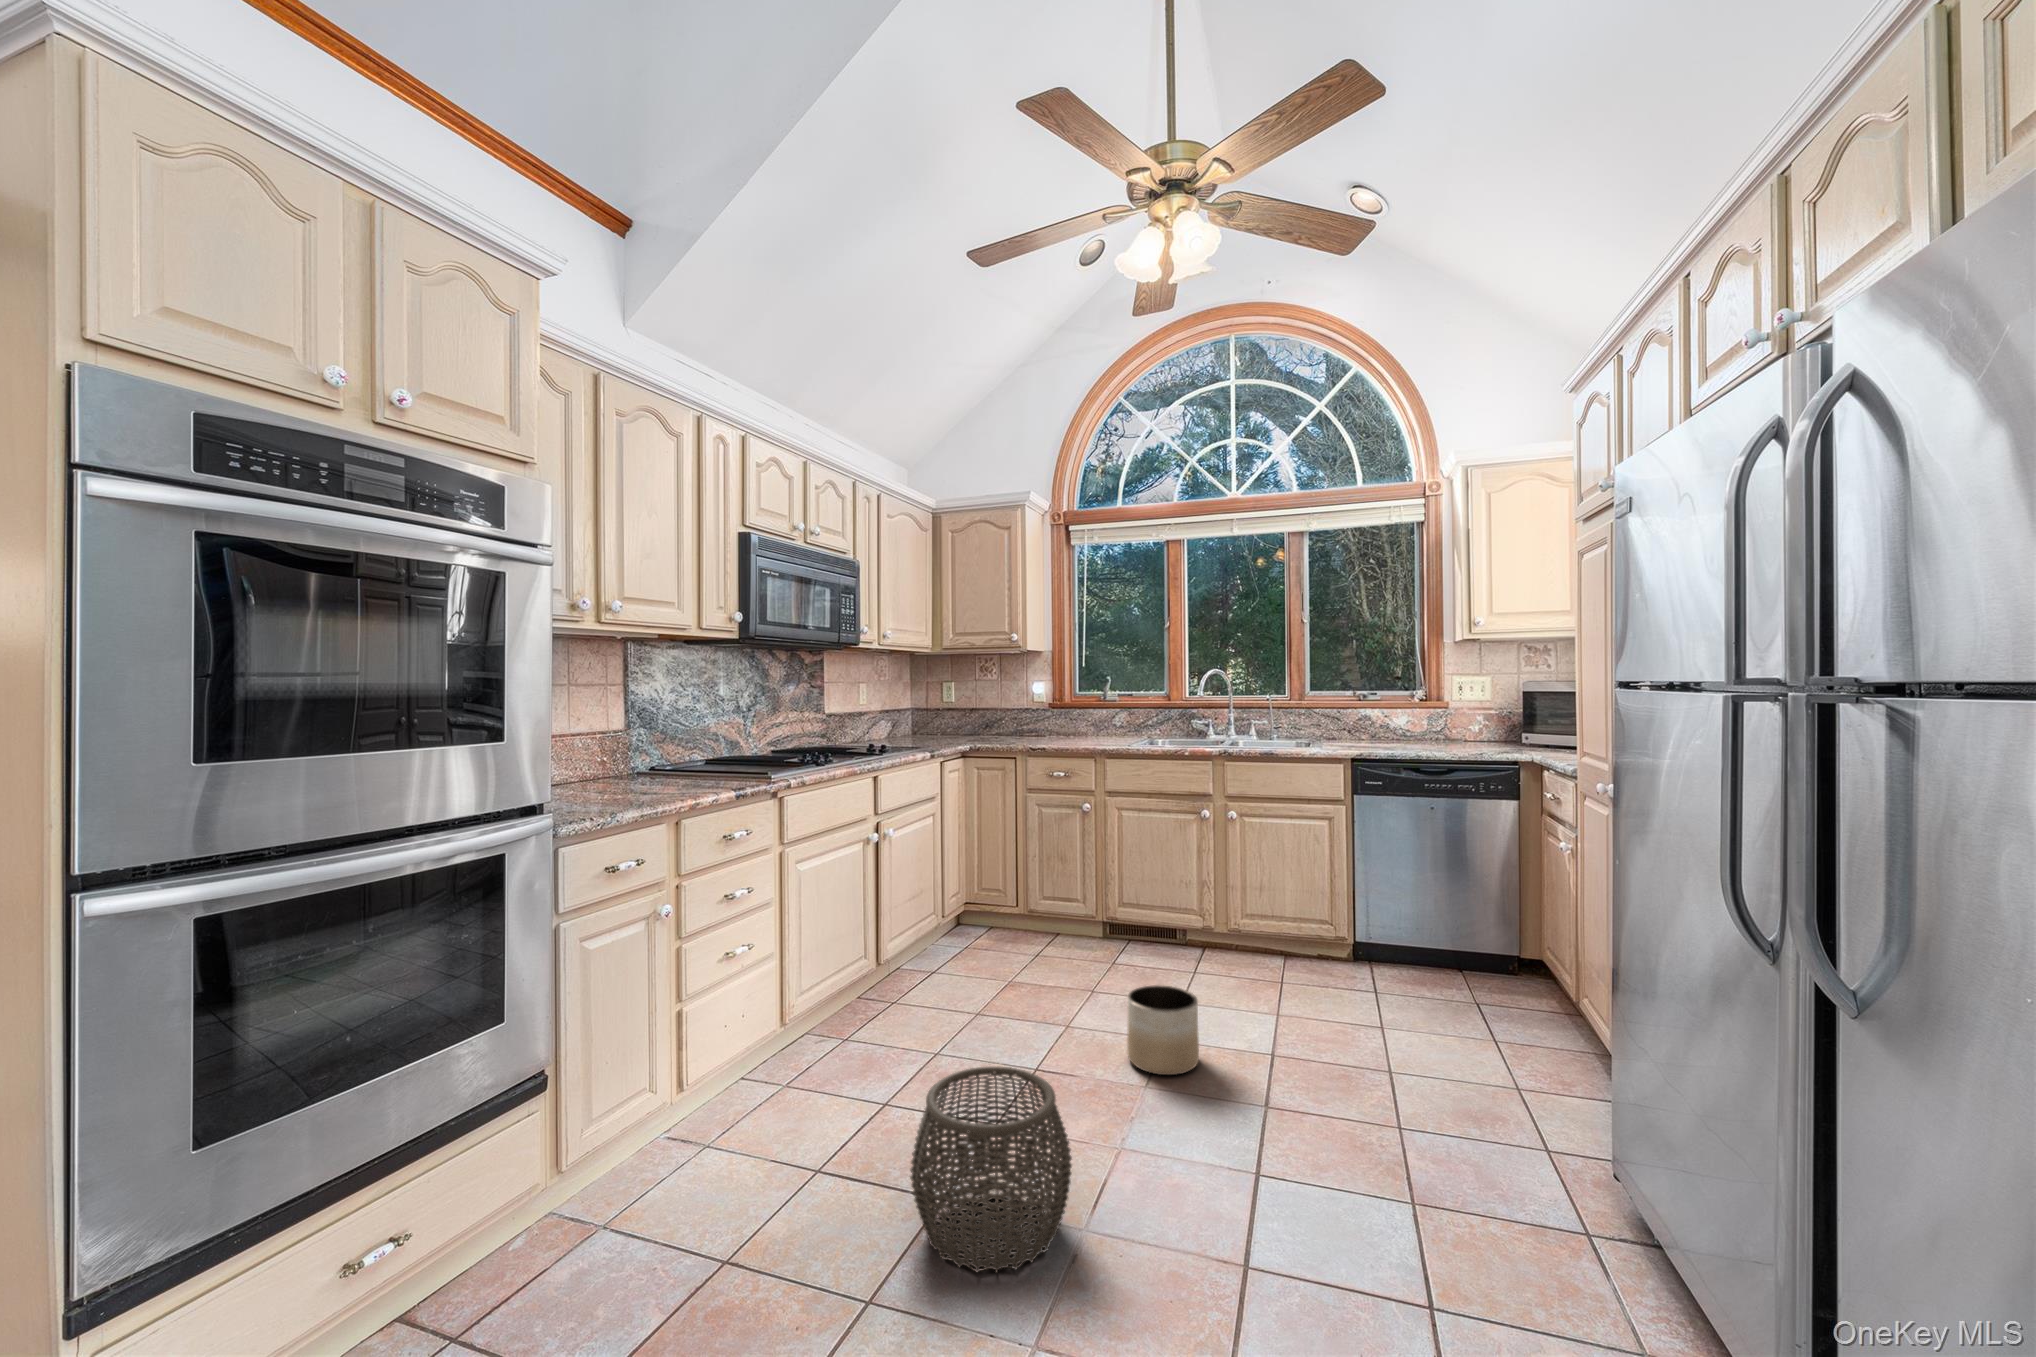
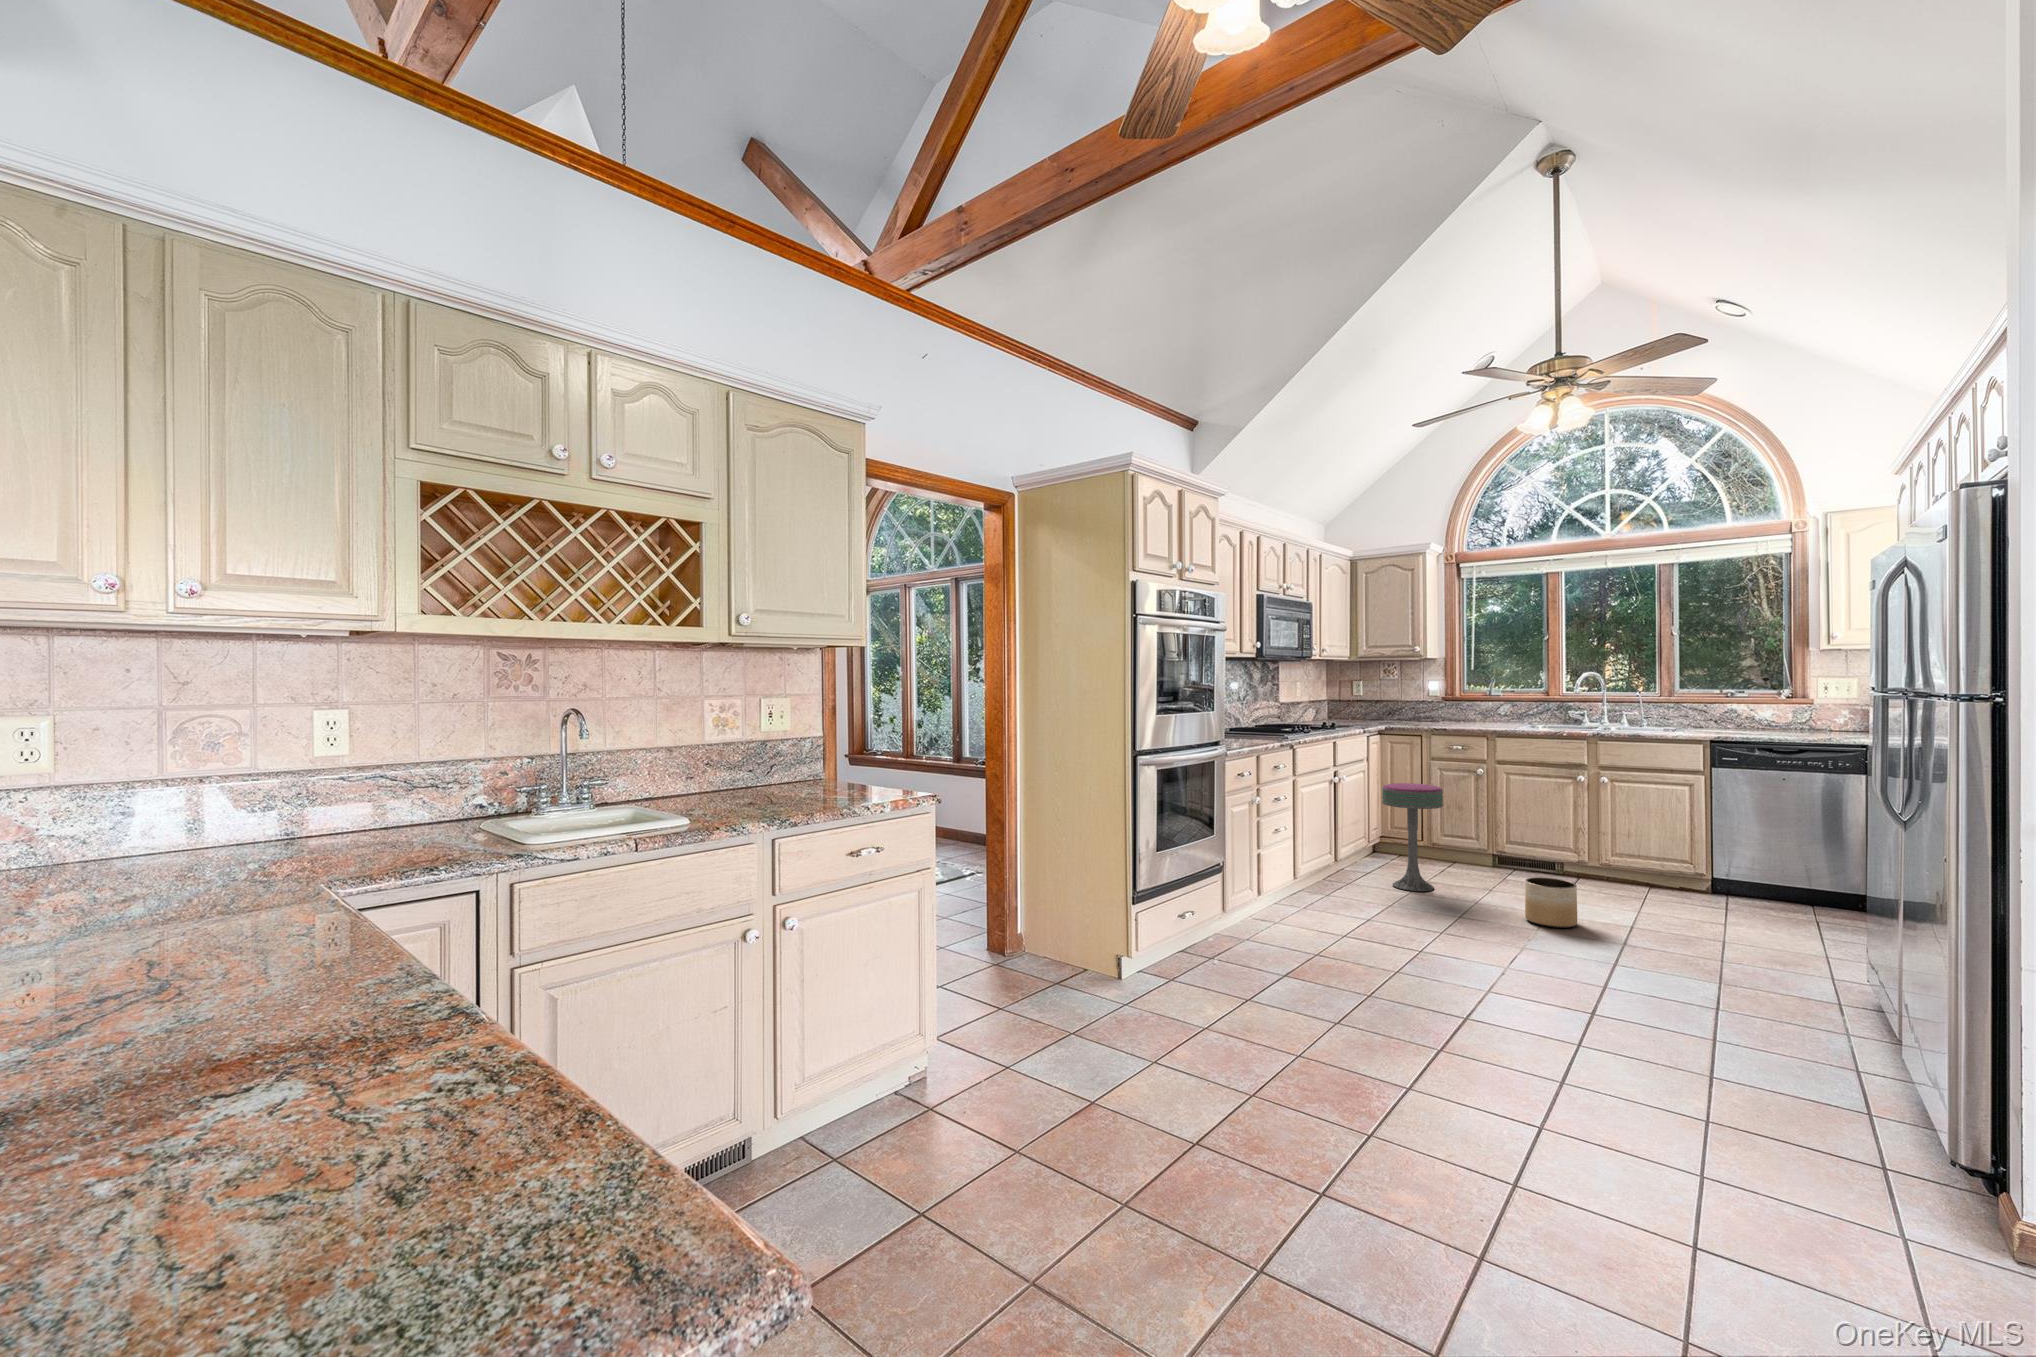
bar stool: none [940,835,1025,1007] -> present [1382,783,1443,891]
woven basket: present [910,1066,1072,1272] -> none [1412,887,1503,973]

